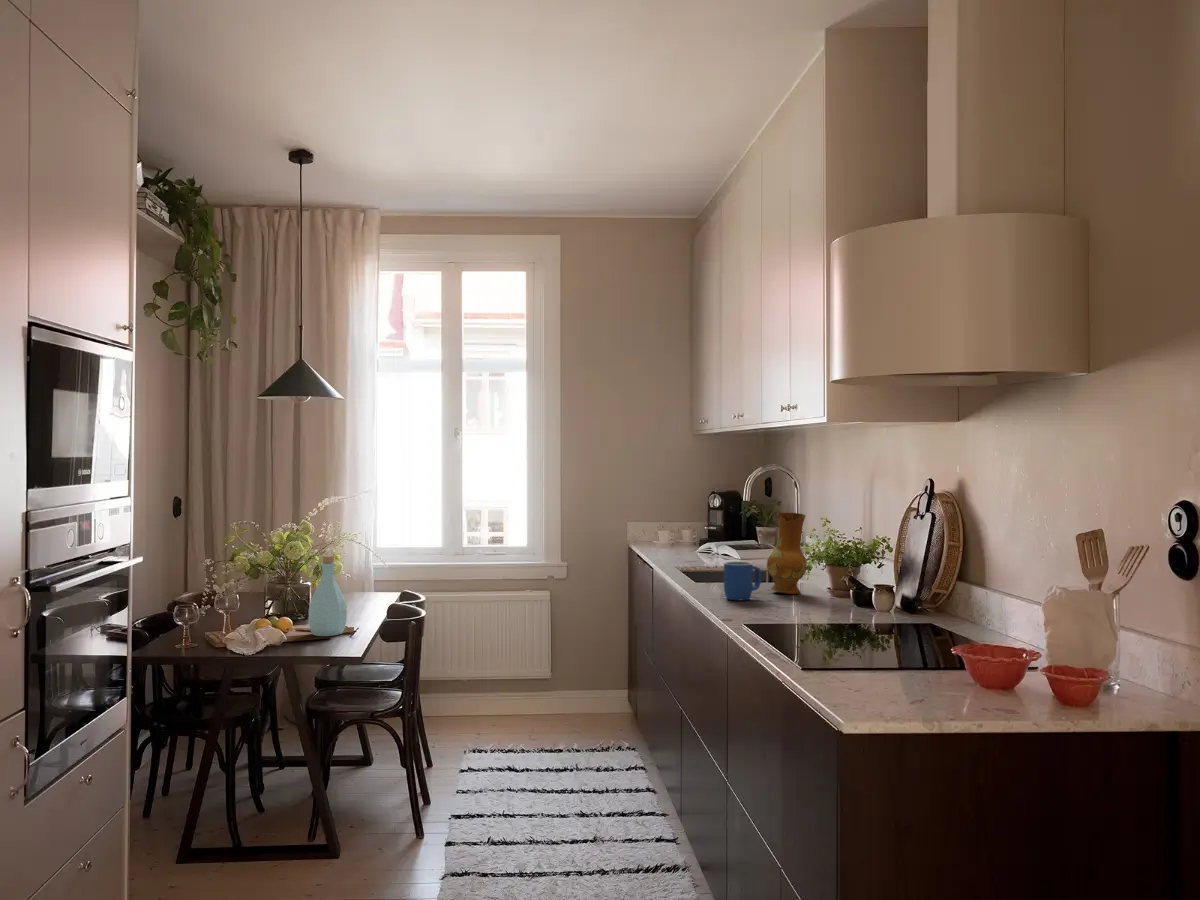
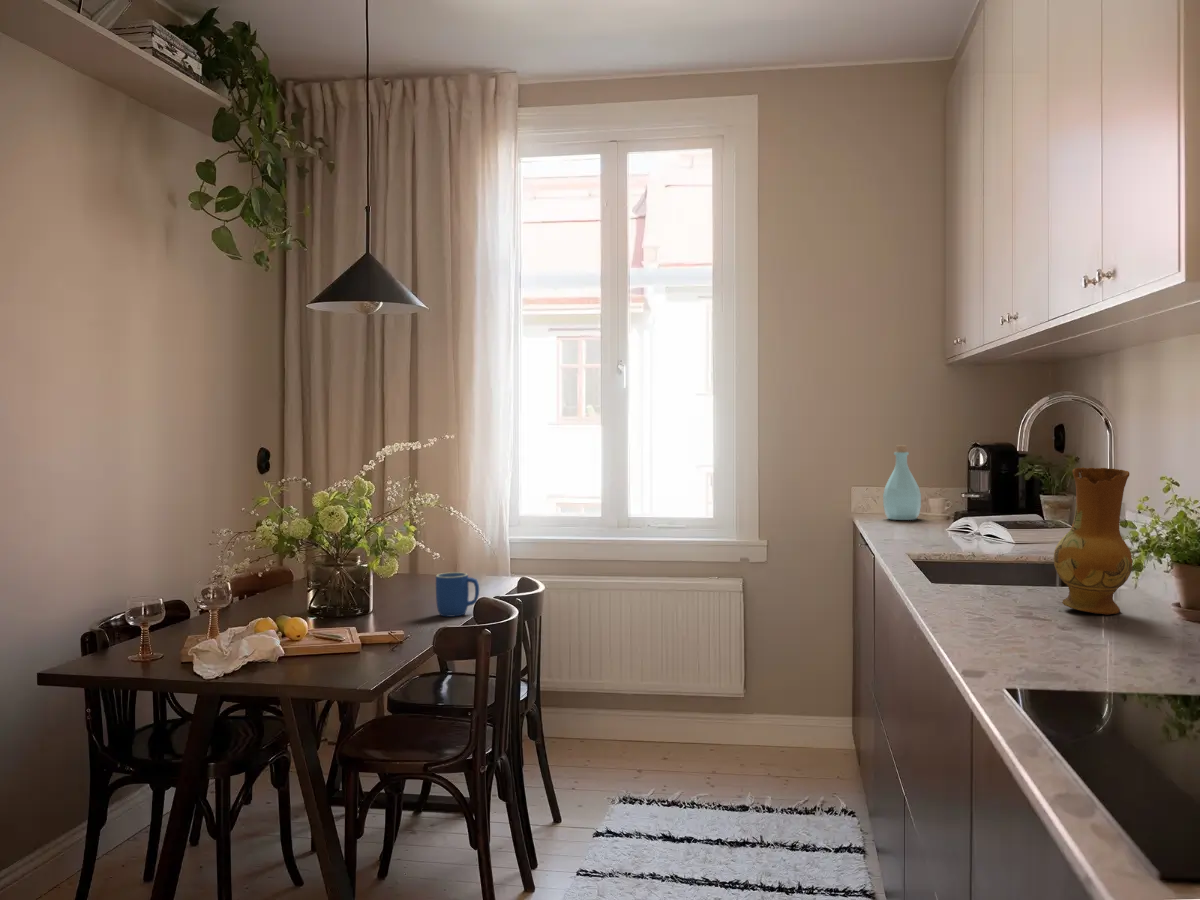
bottle: present [308,555,347,636] -> present [883,445,921,520]
mug: present [724,561,761,600] -> present [436,572,479,617]

